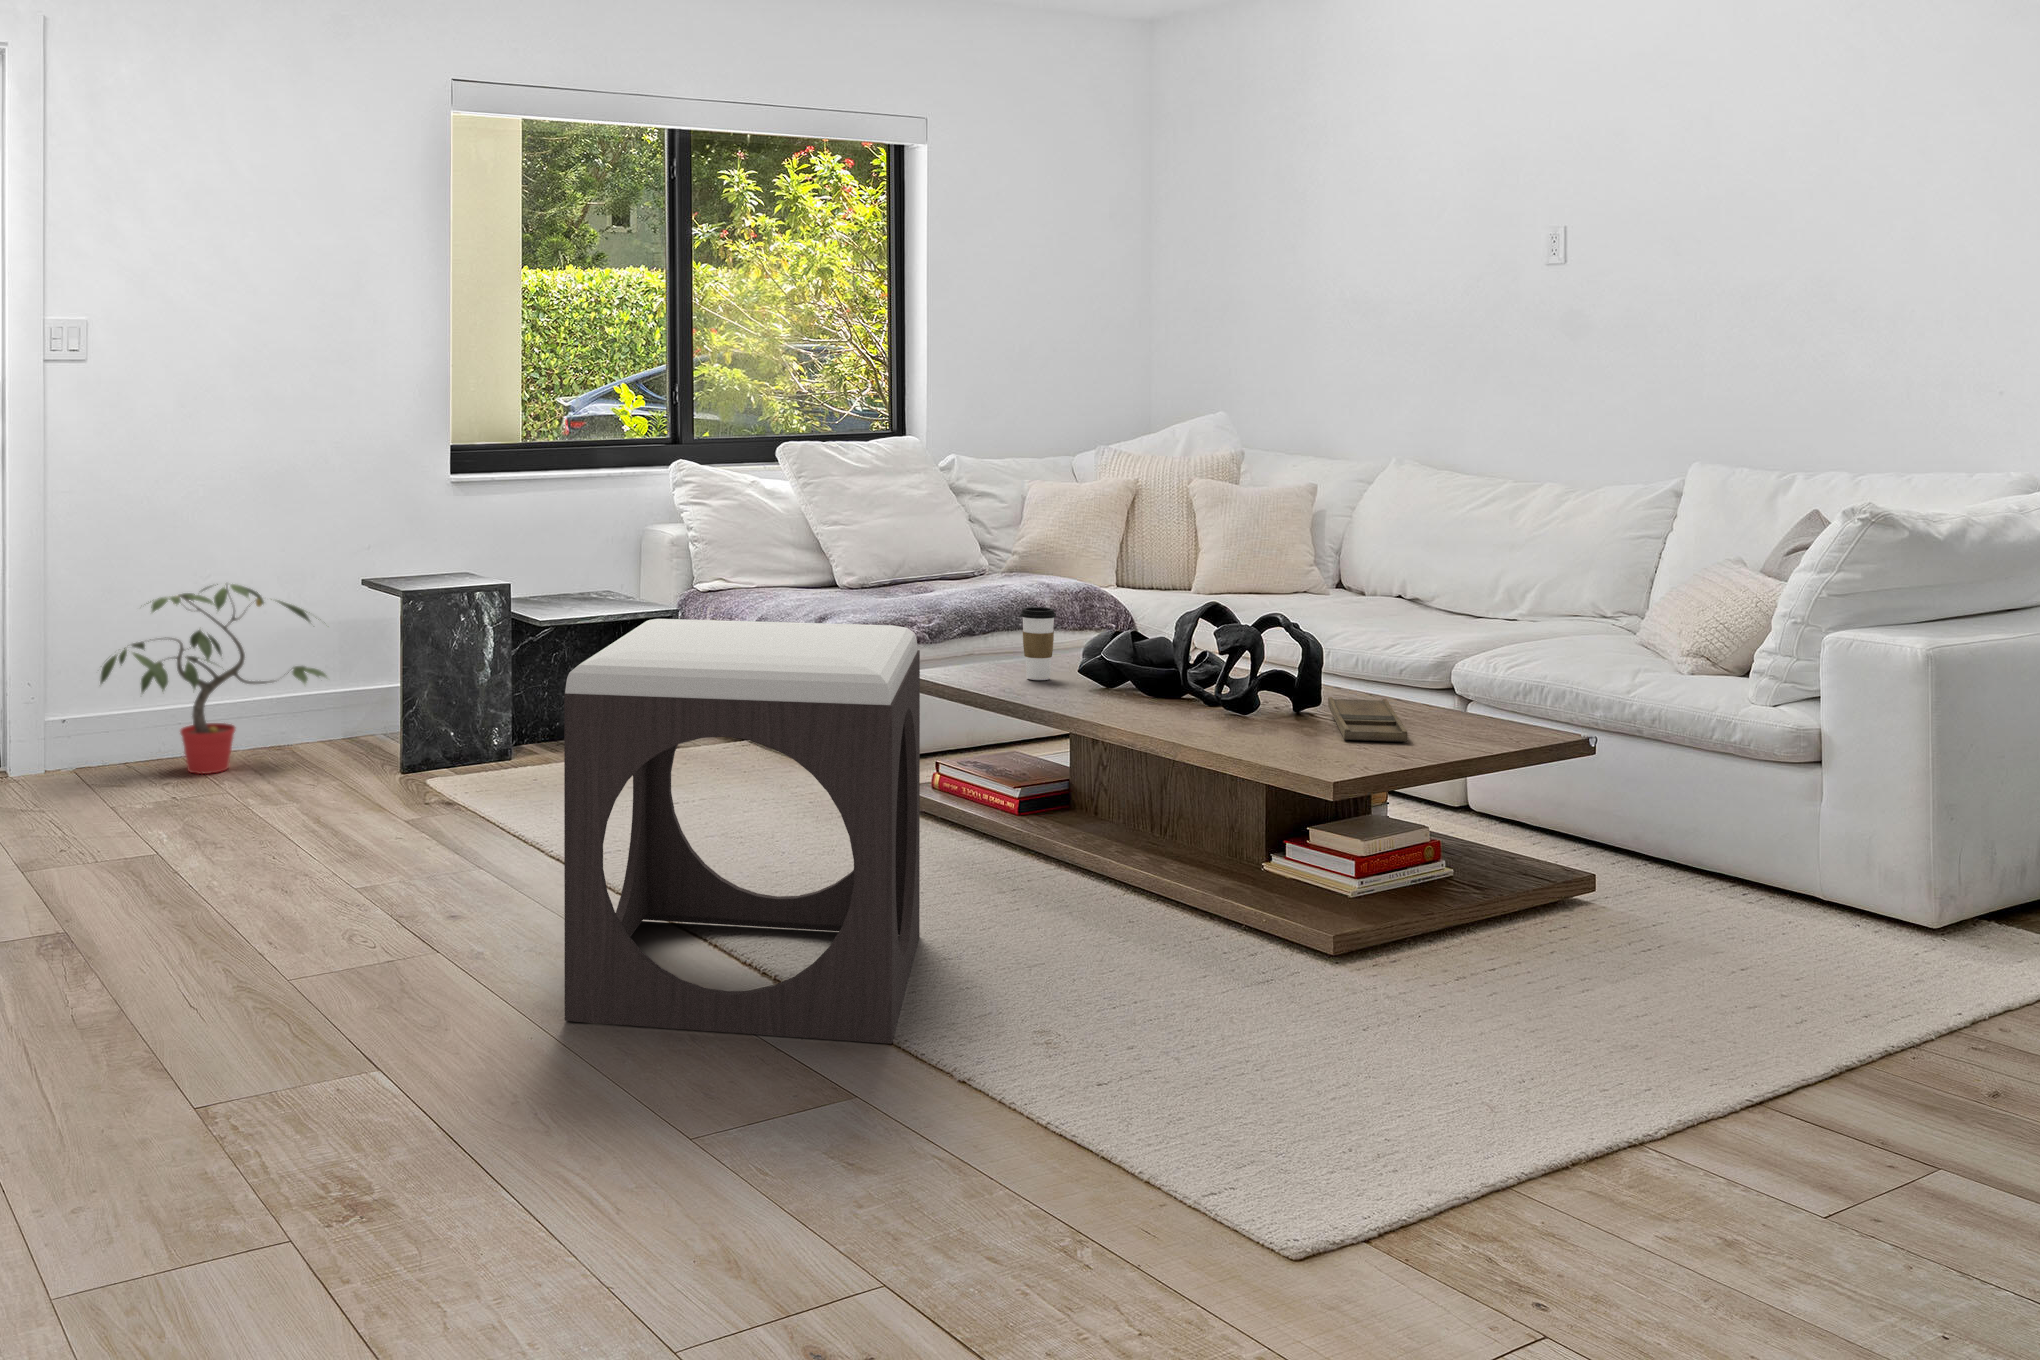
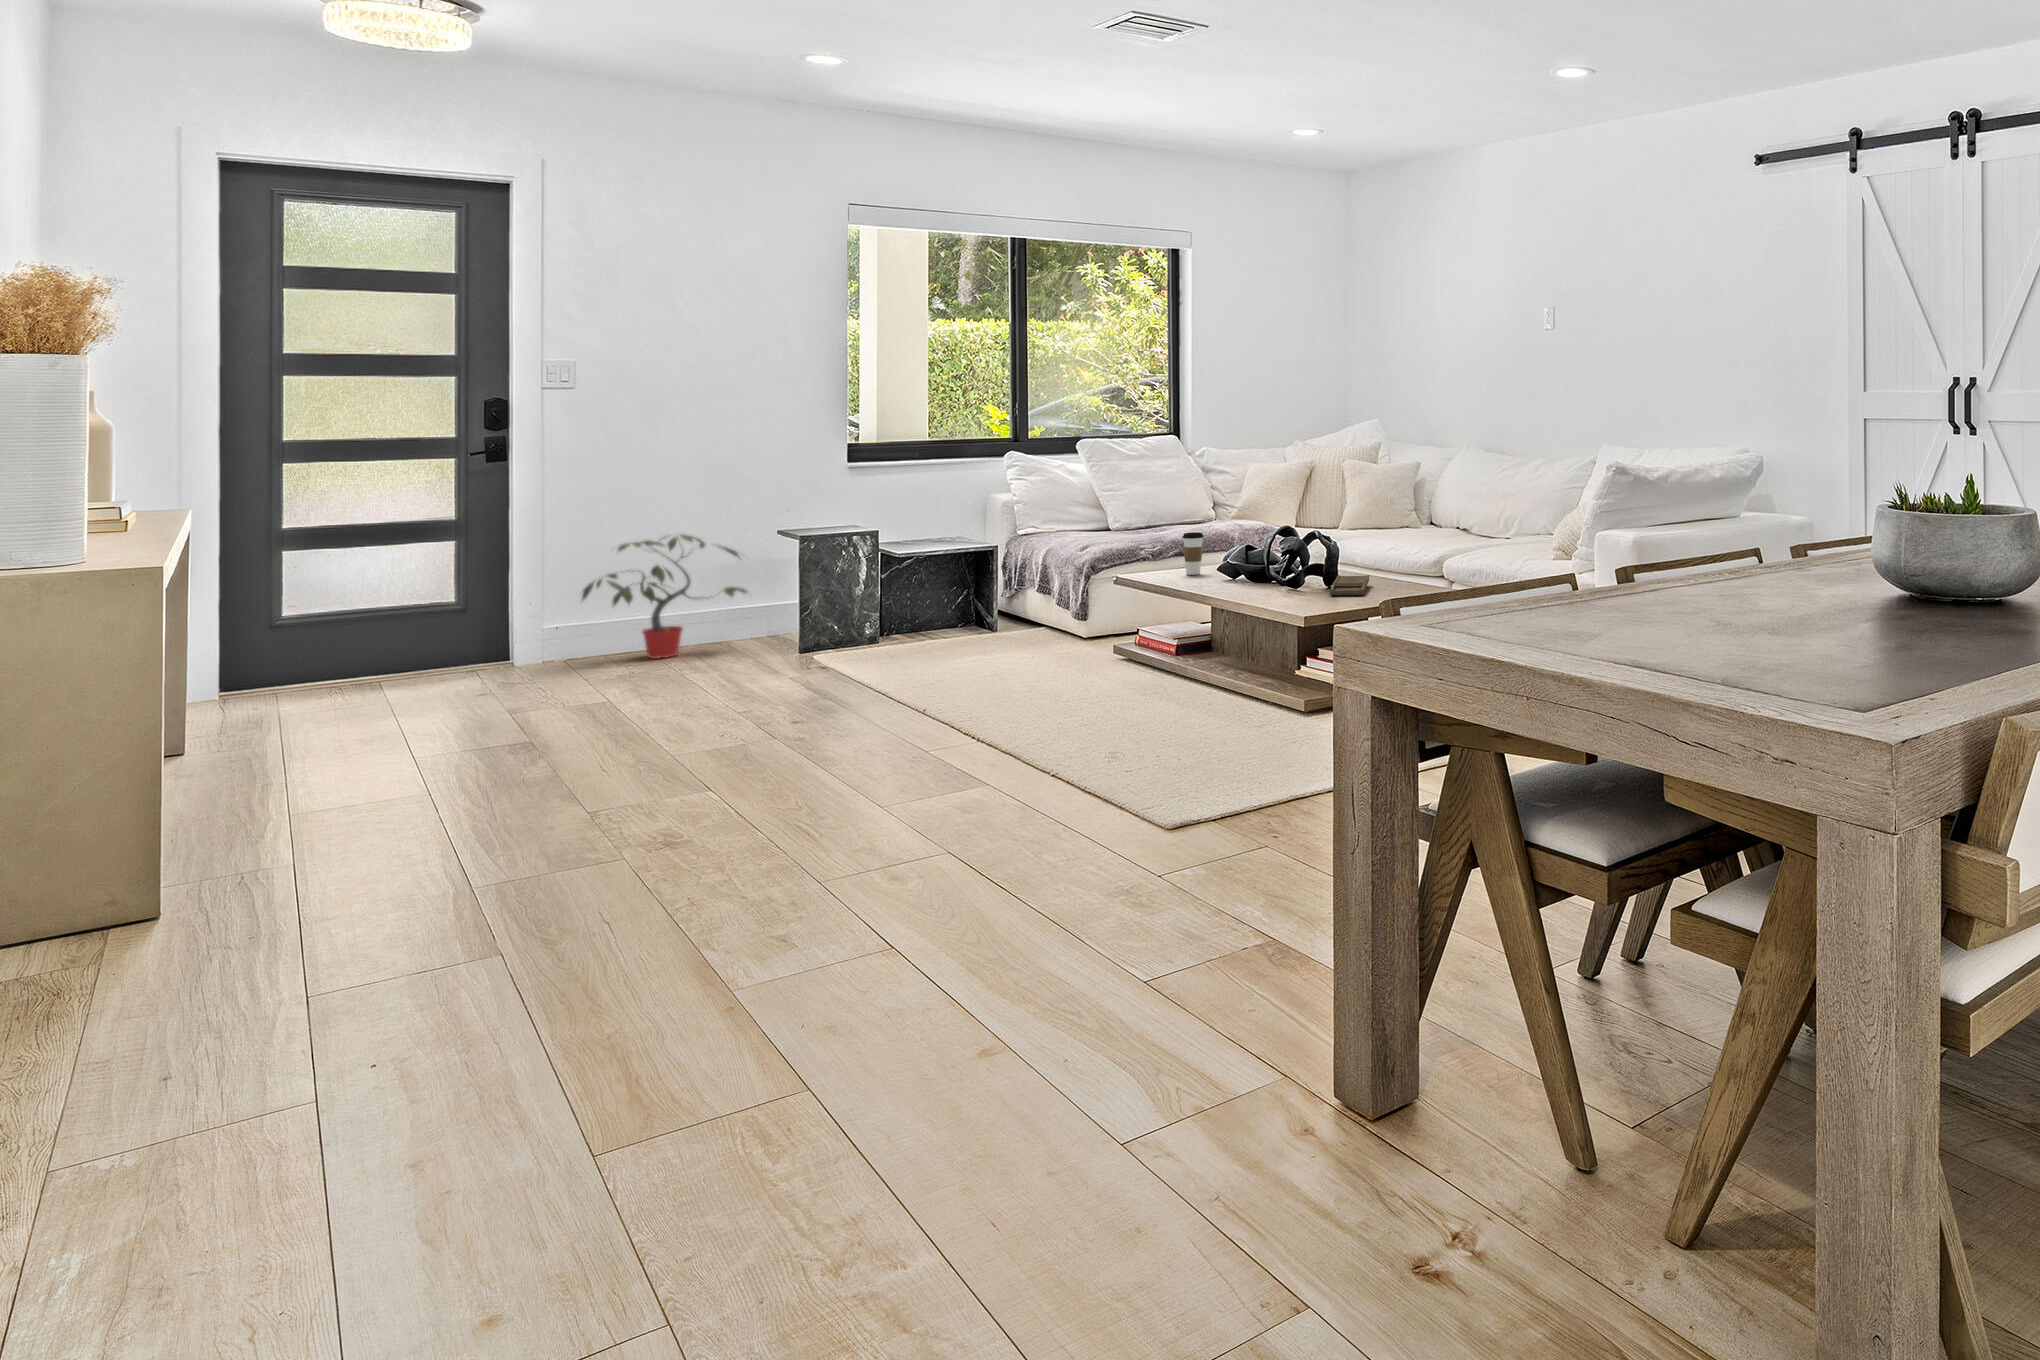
footstool: present [564,619,920,1044] -> none [842,538,1083,764]

